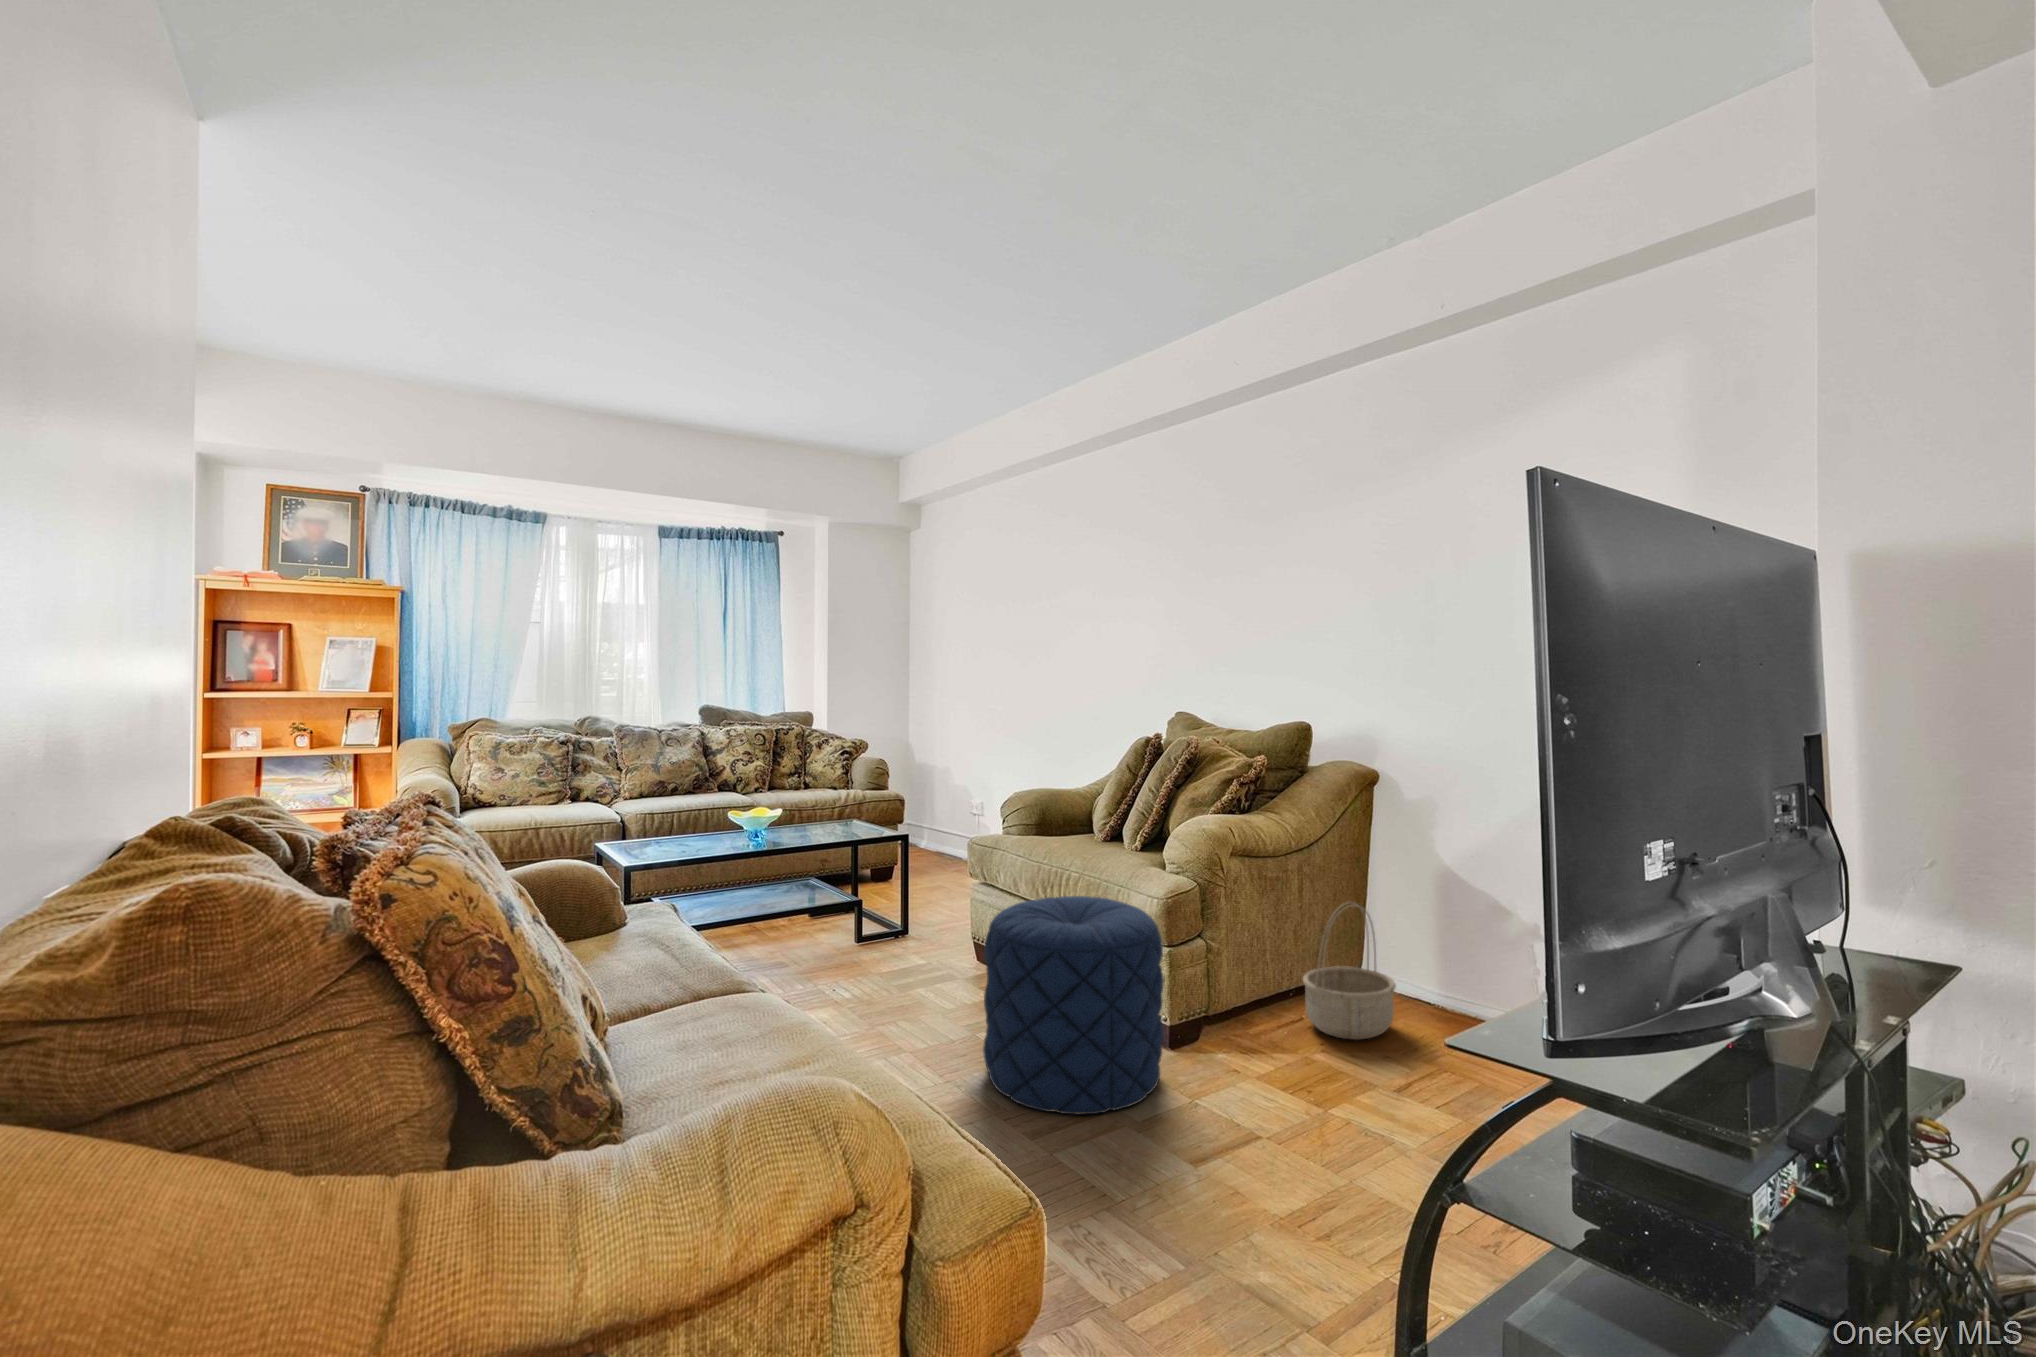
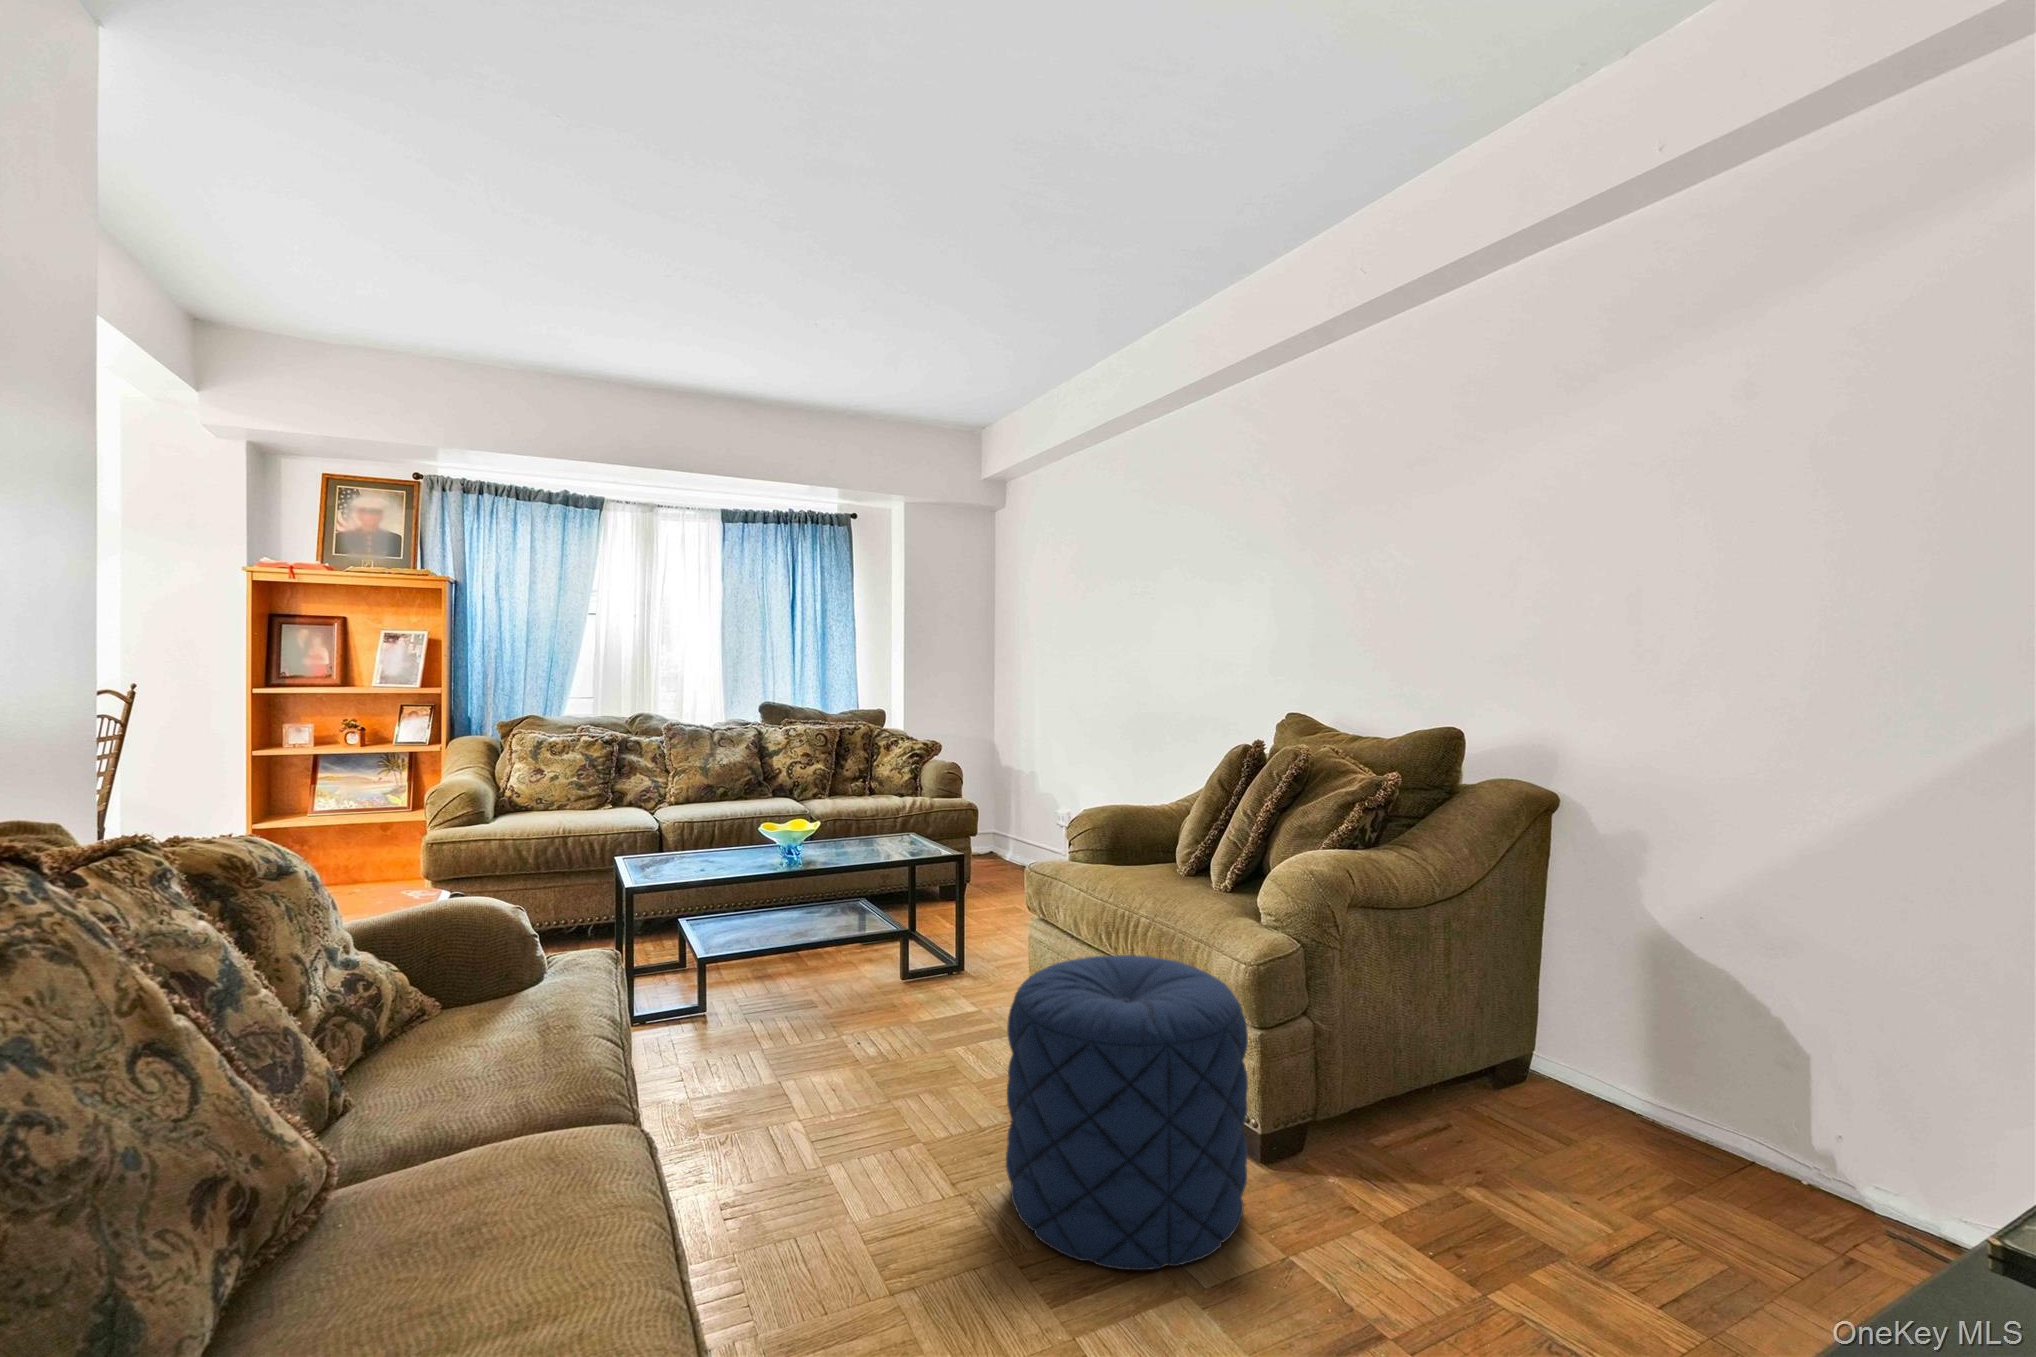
basket: present [1303,902,1396,1040] -> none [1450,974,1587,1167]

